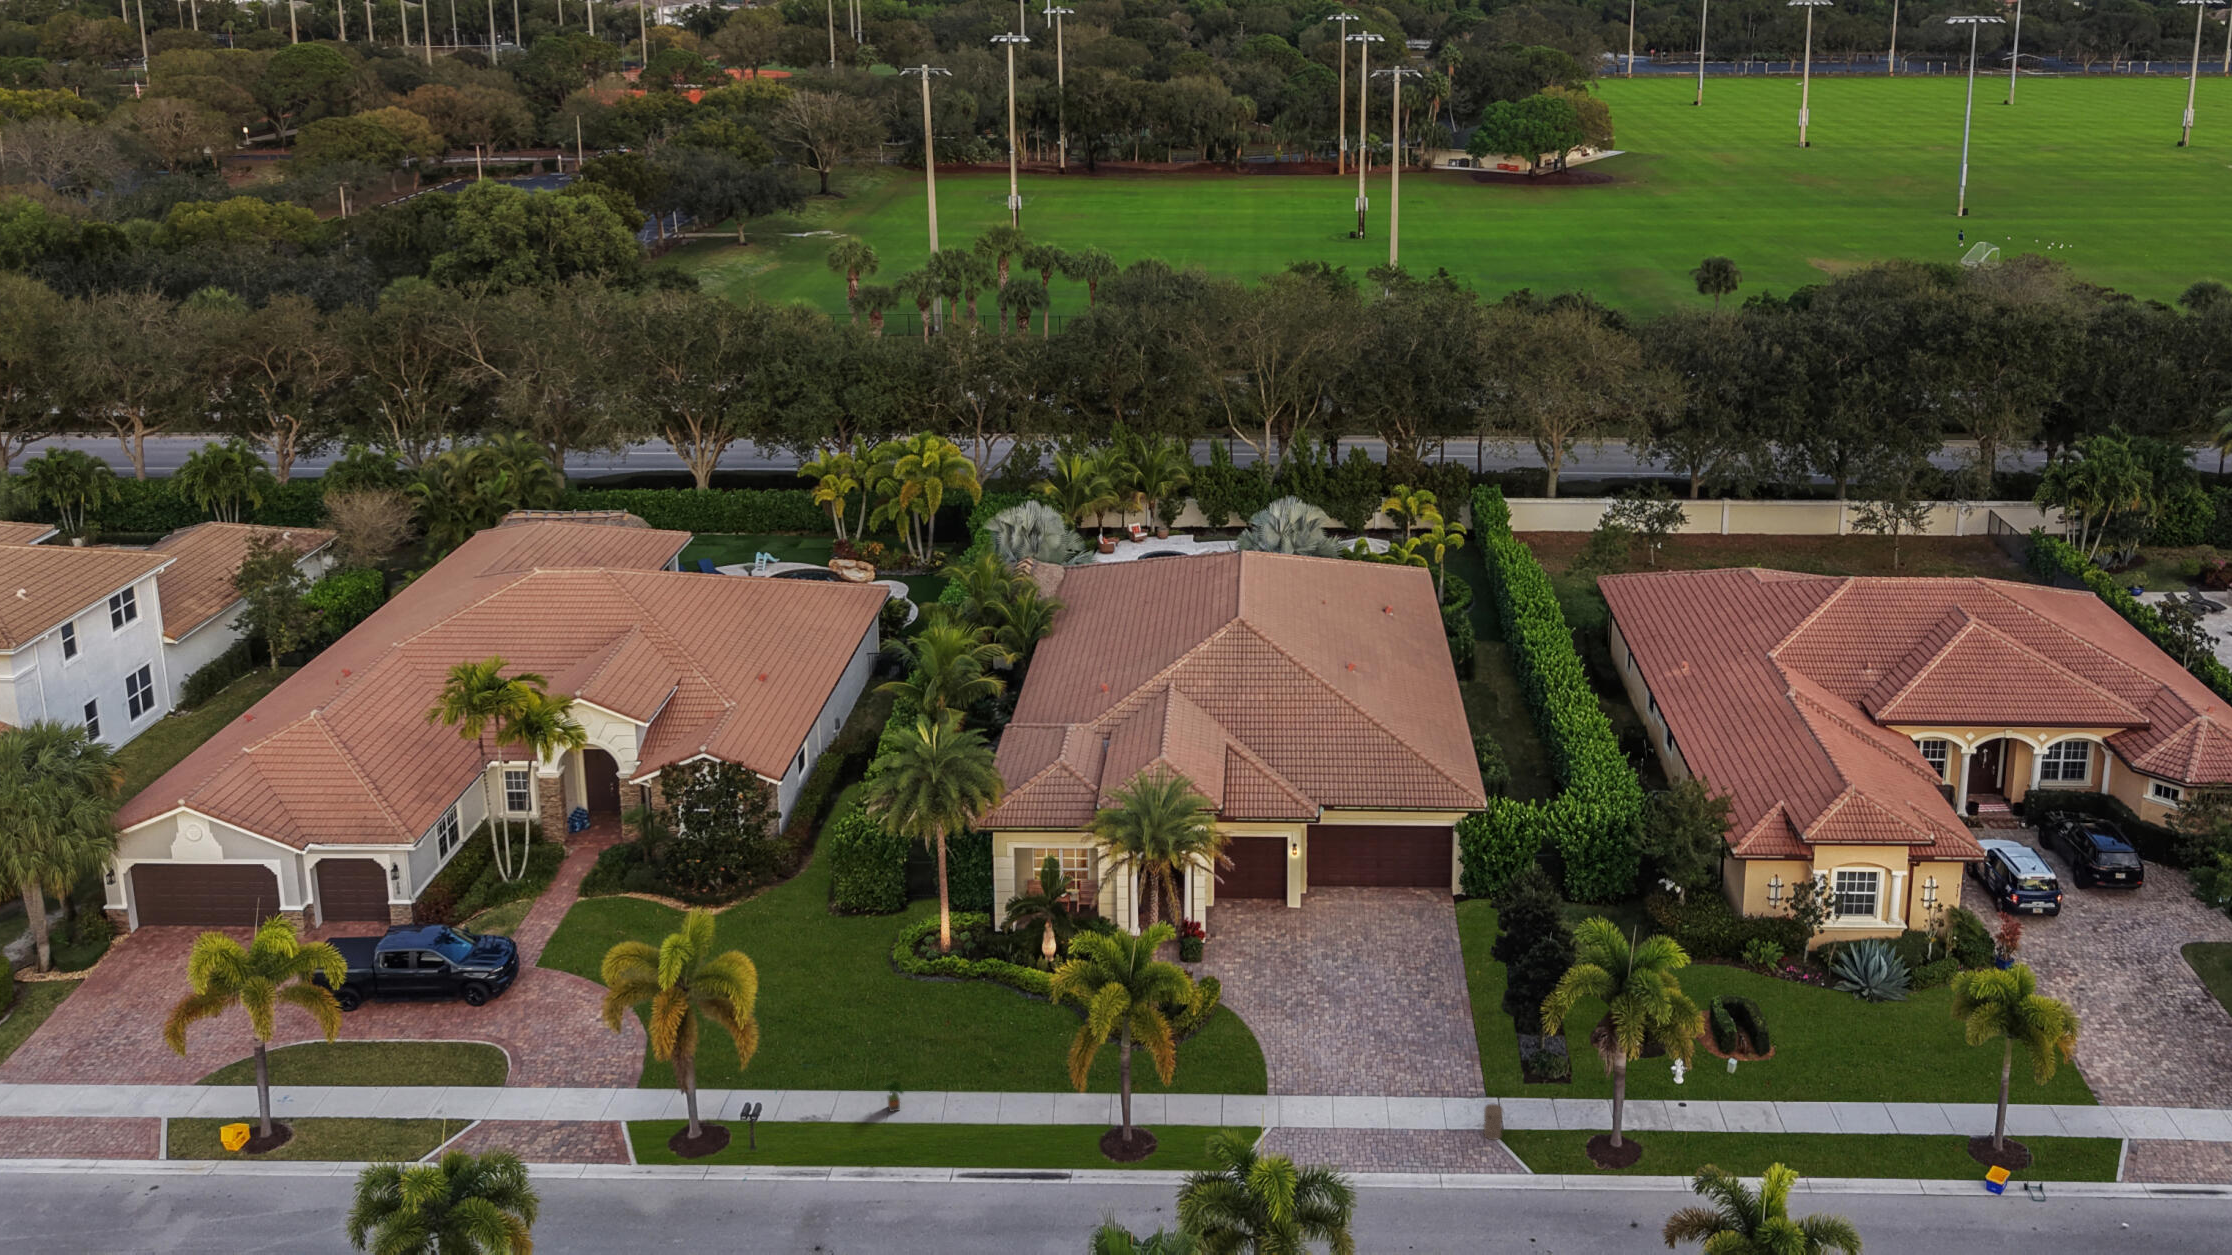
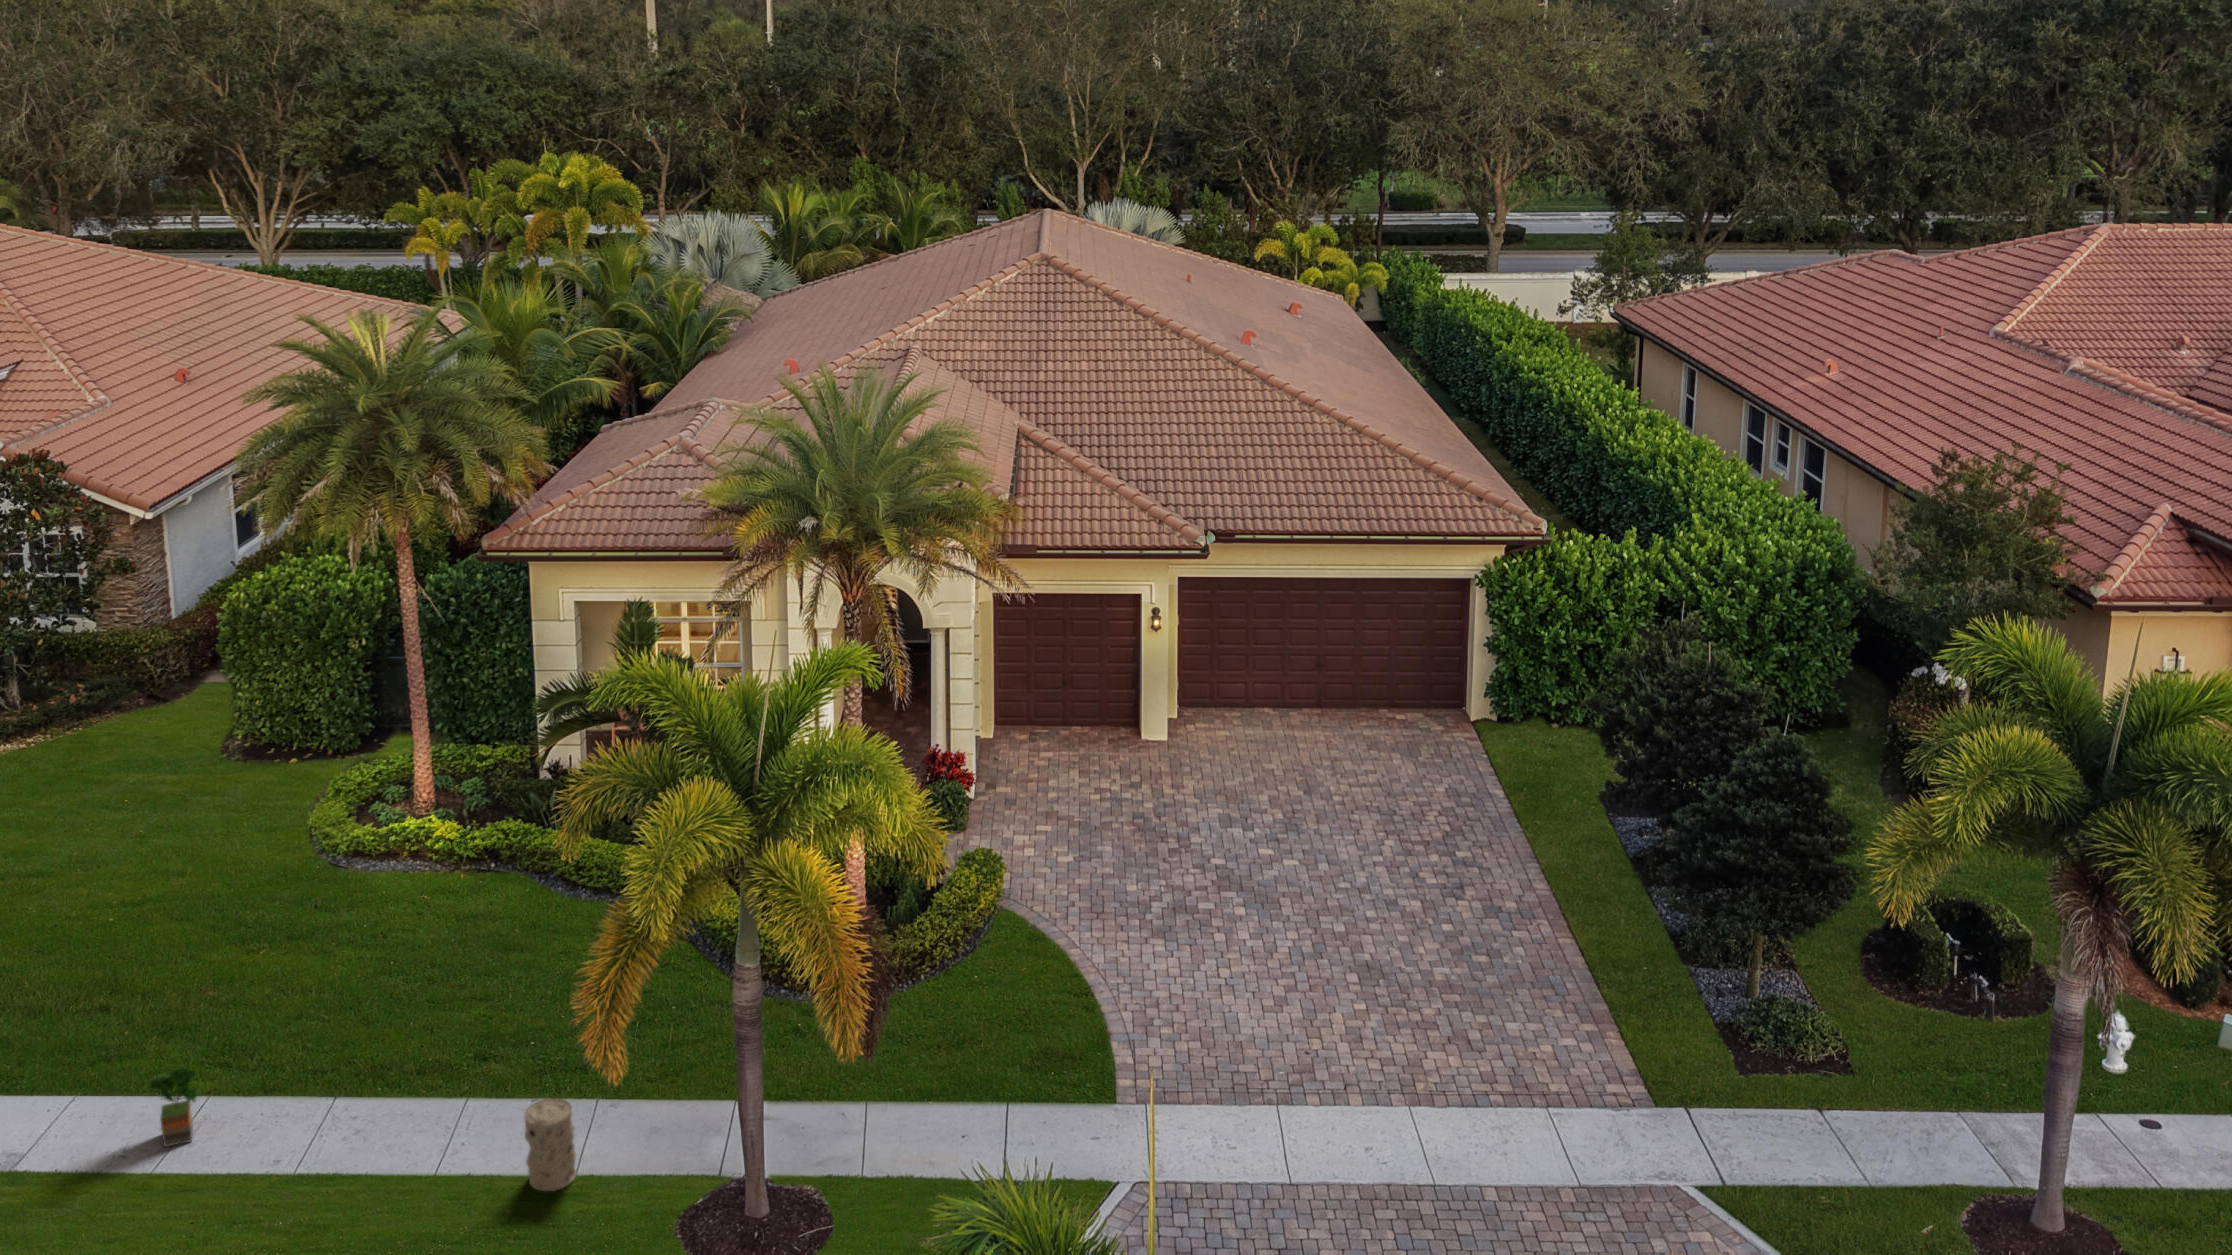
trash can: present [1484,1104,1503,1140] -> present [524,1098,577,1191]

